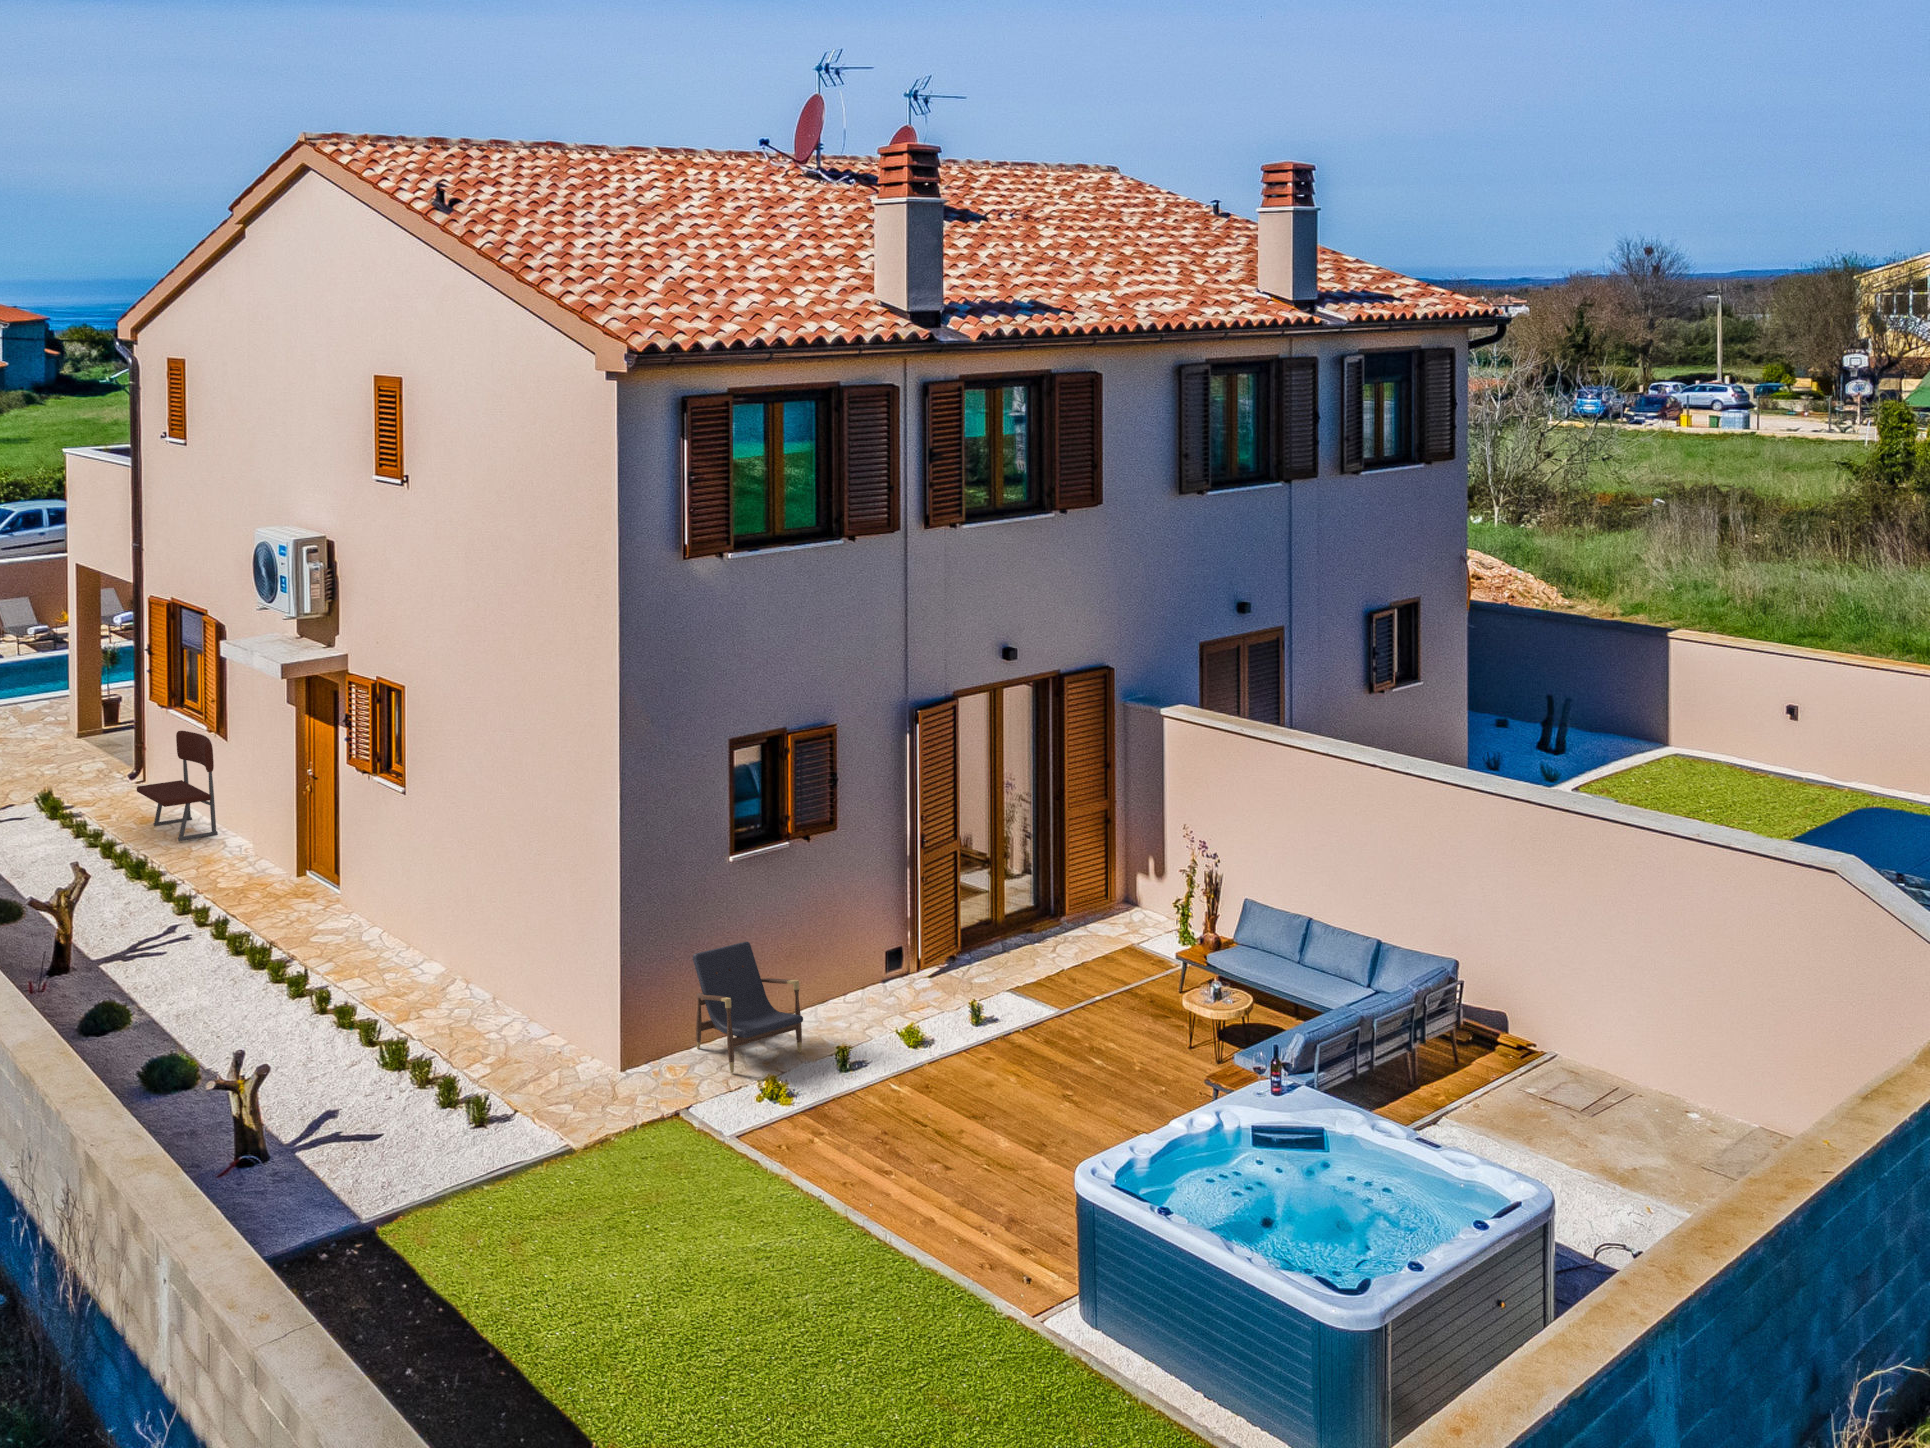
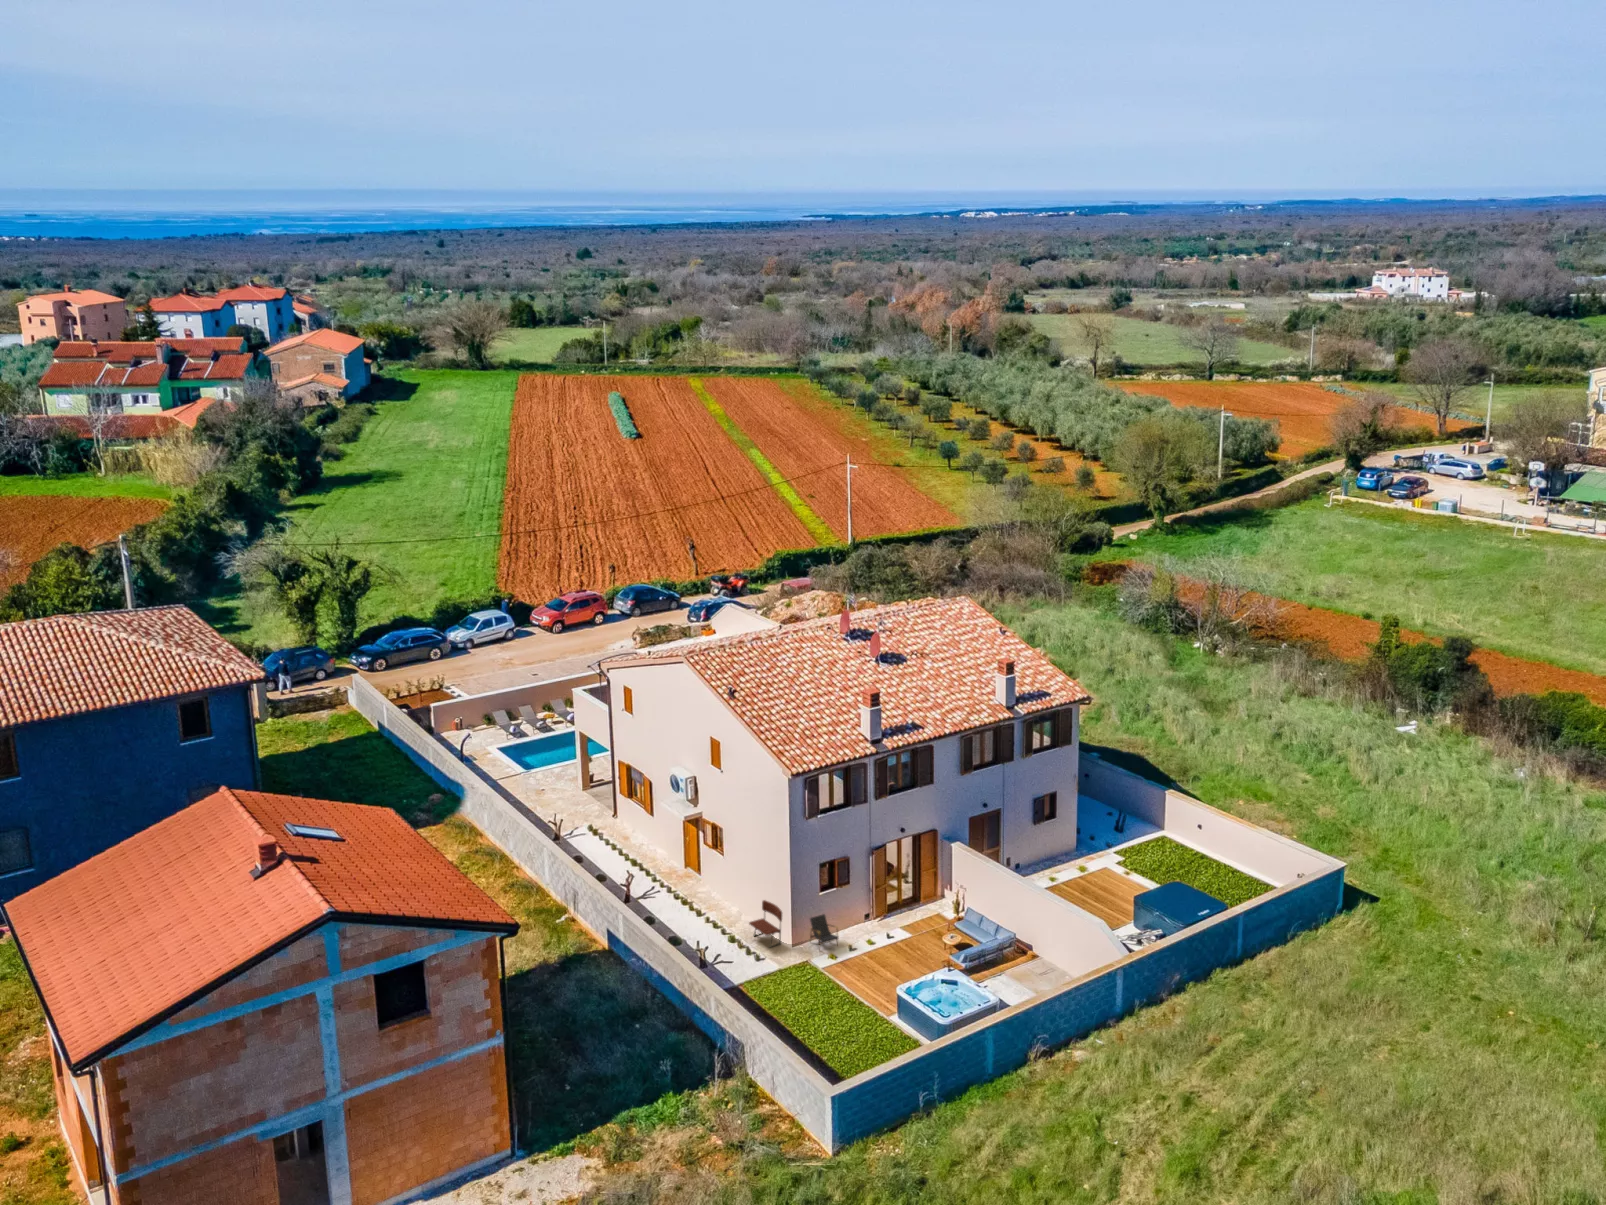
bench: present [137,731,218,841] -> present [749,900,782,947]

